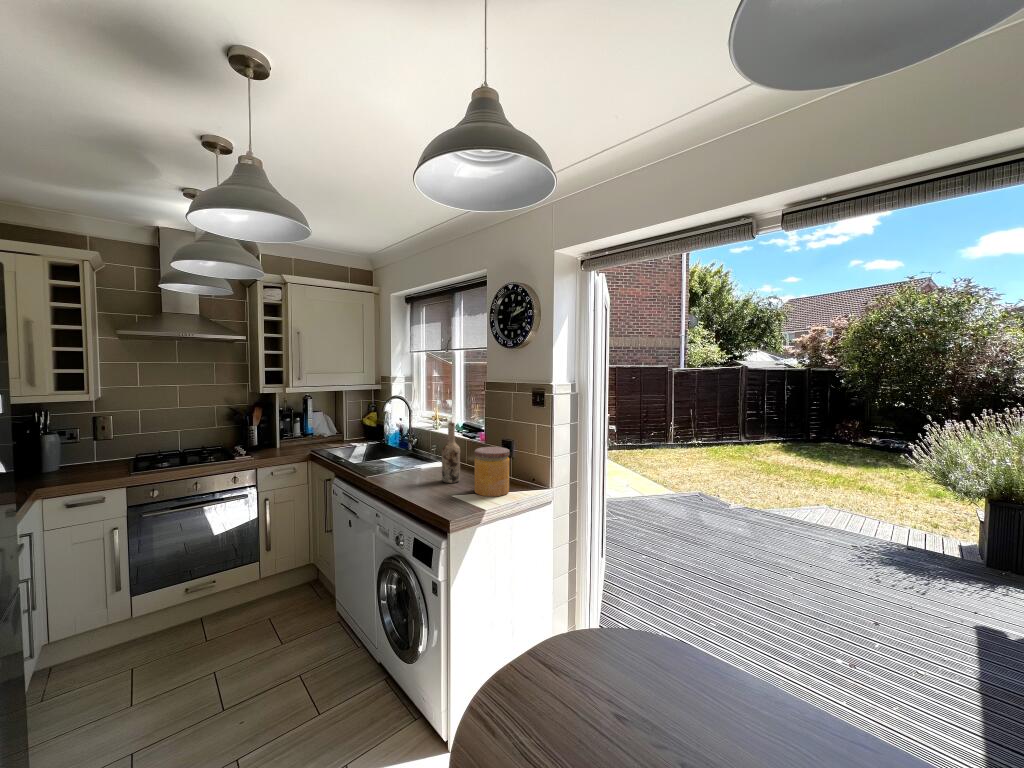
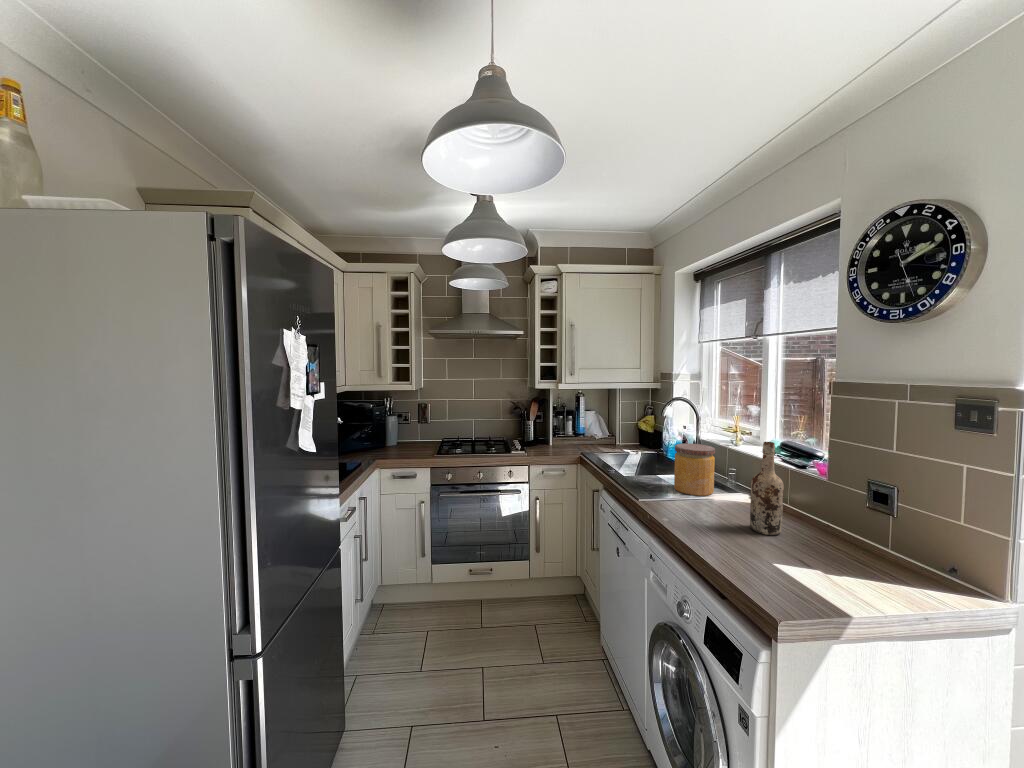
jar: present [474,447,510,497] -> present [674,443,715,496]

